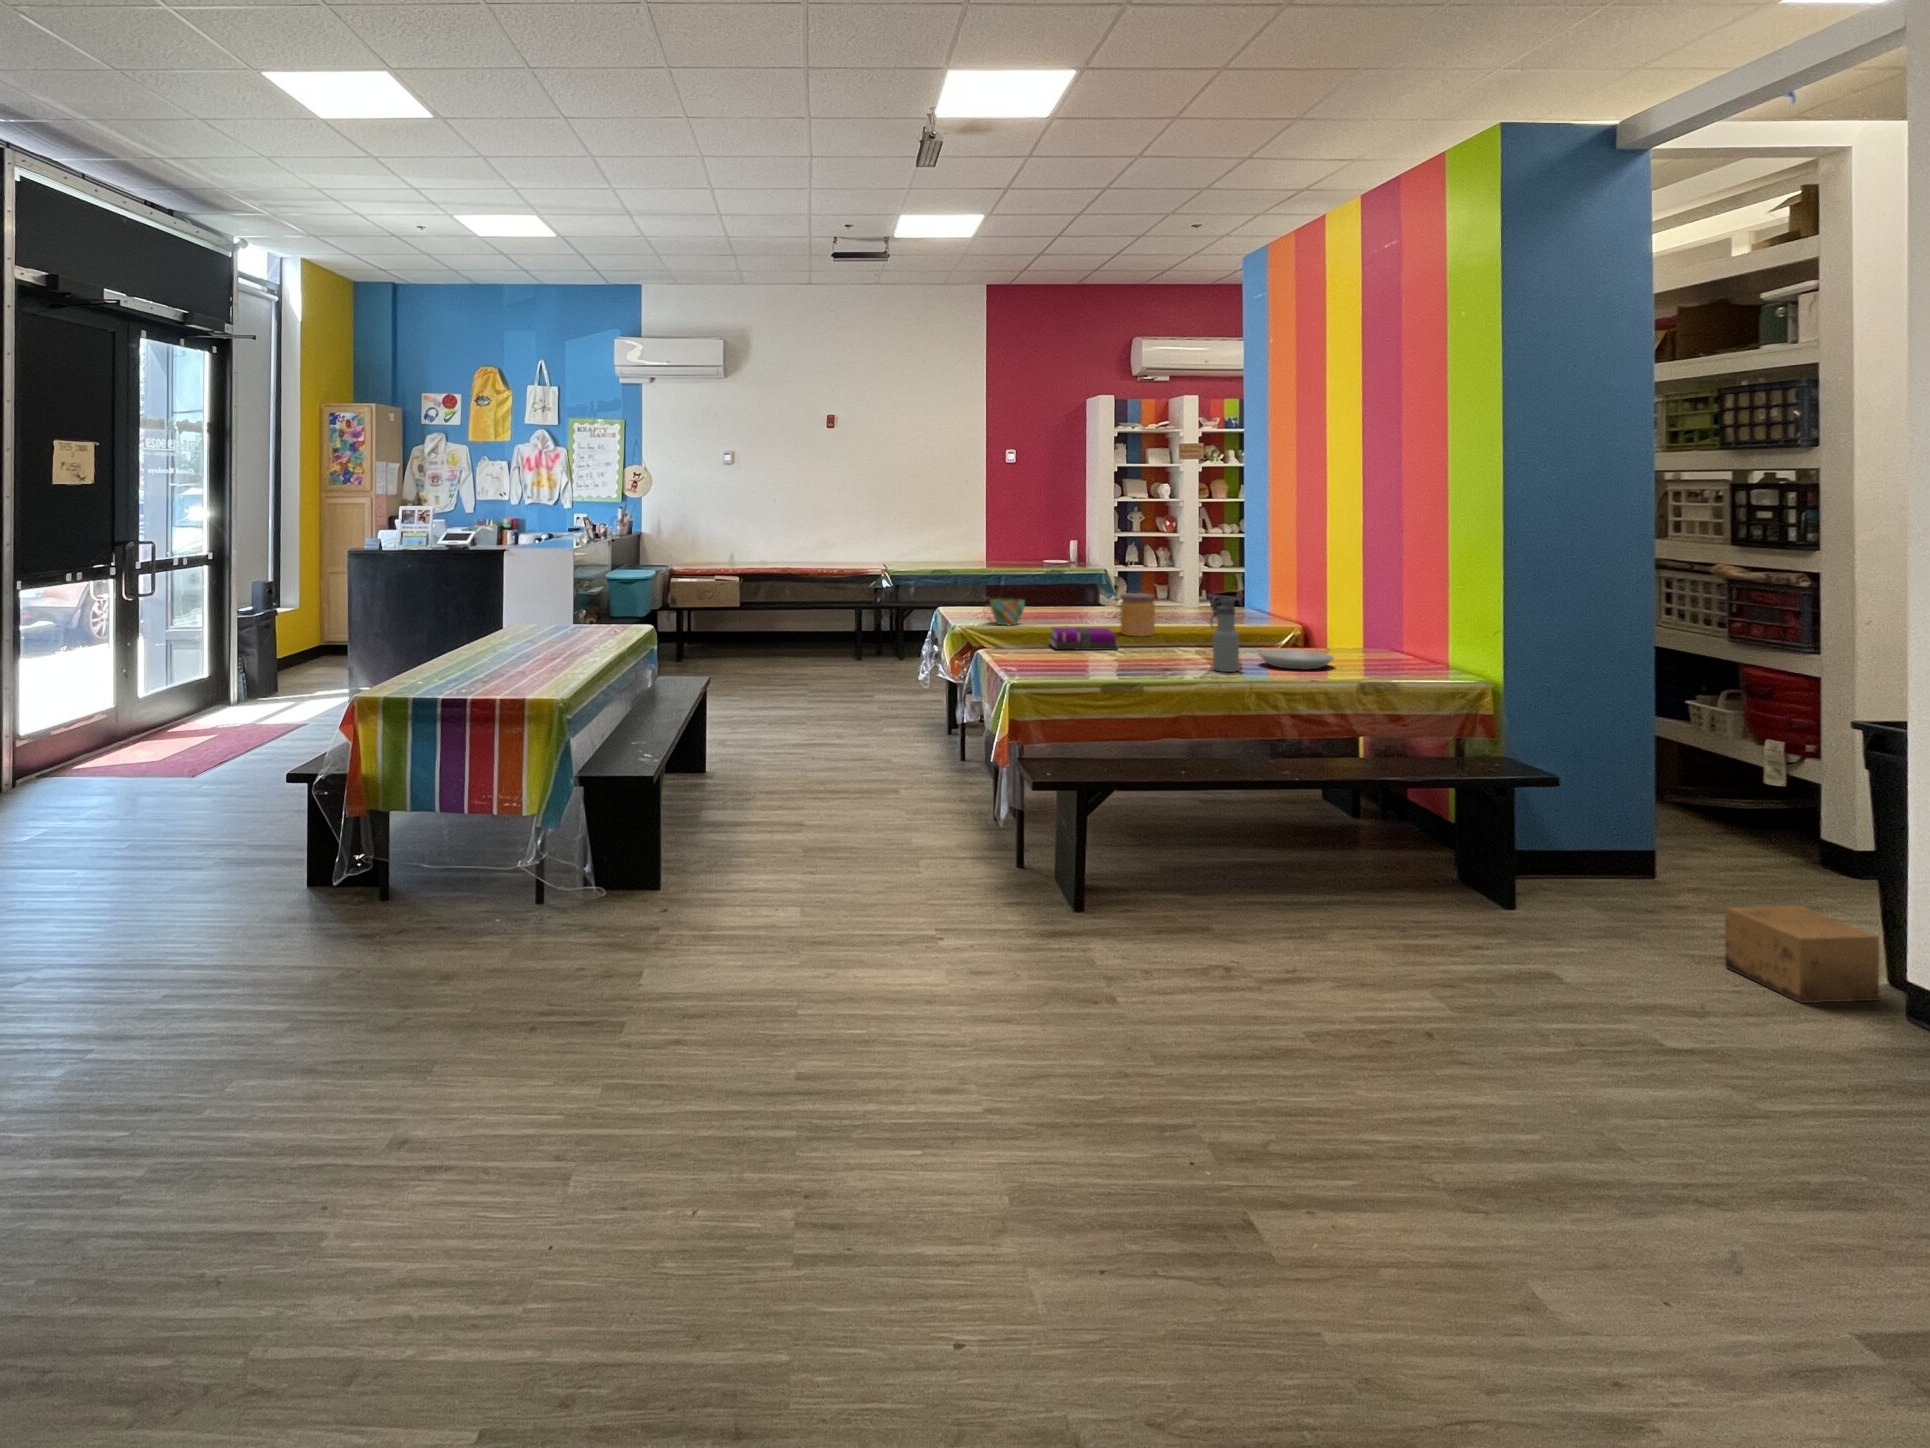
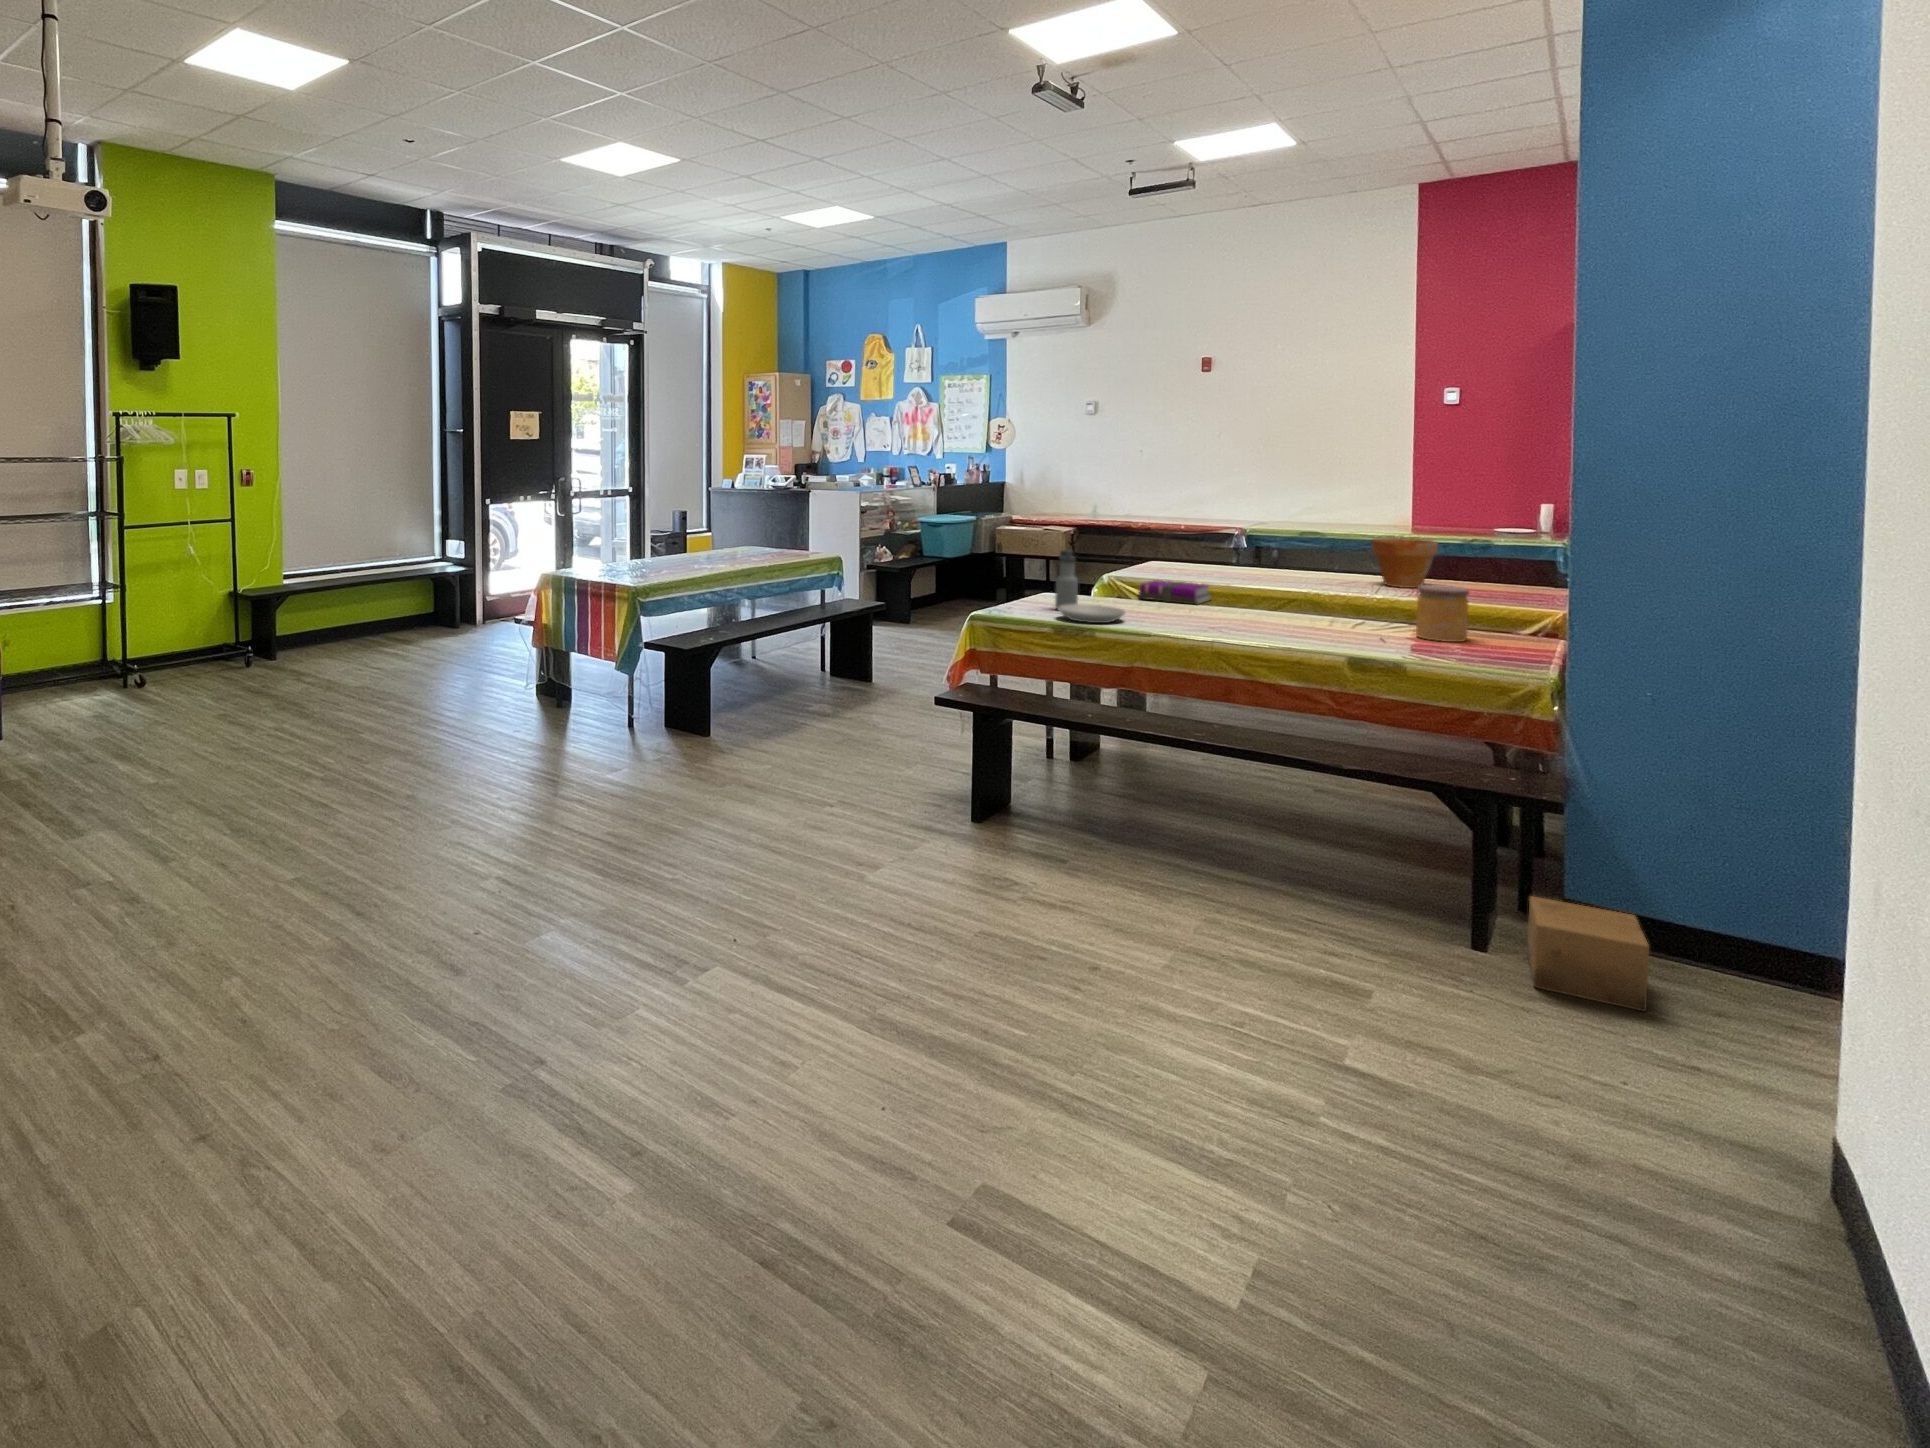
flower pot: none [1148,571,1203,617] -> present [1372,538,1439,588]
jar: present [1121,593,1155,637] -> present [1416,585,1469,642]
cup: present [989,599,1025,625] -> none [1157,554,1205,580]
water bottle: present [1210,599,1239,672] -> present [1055,550,1078,609]
plate: present [1258,650,1333,669] -> present [1057,604,1125,623]

